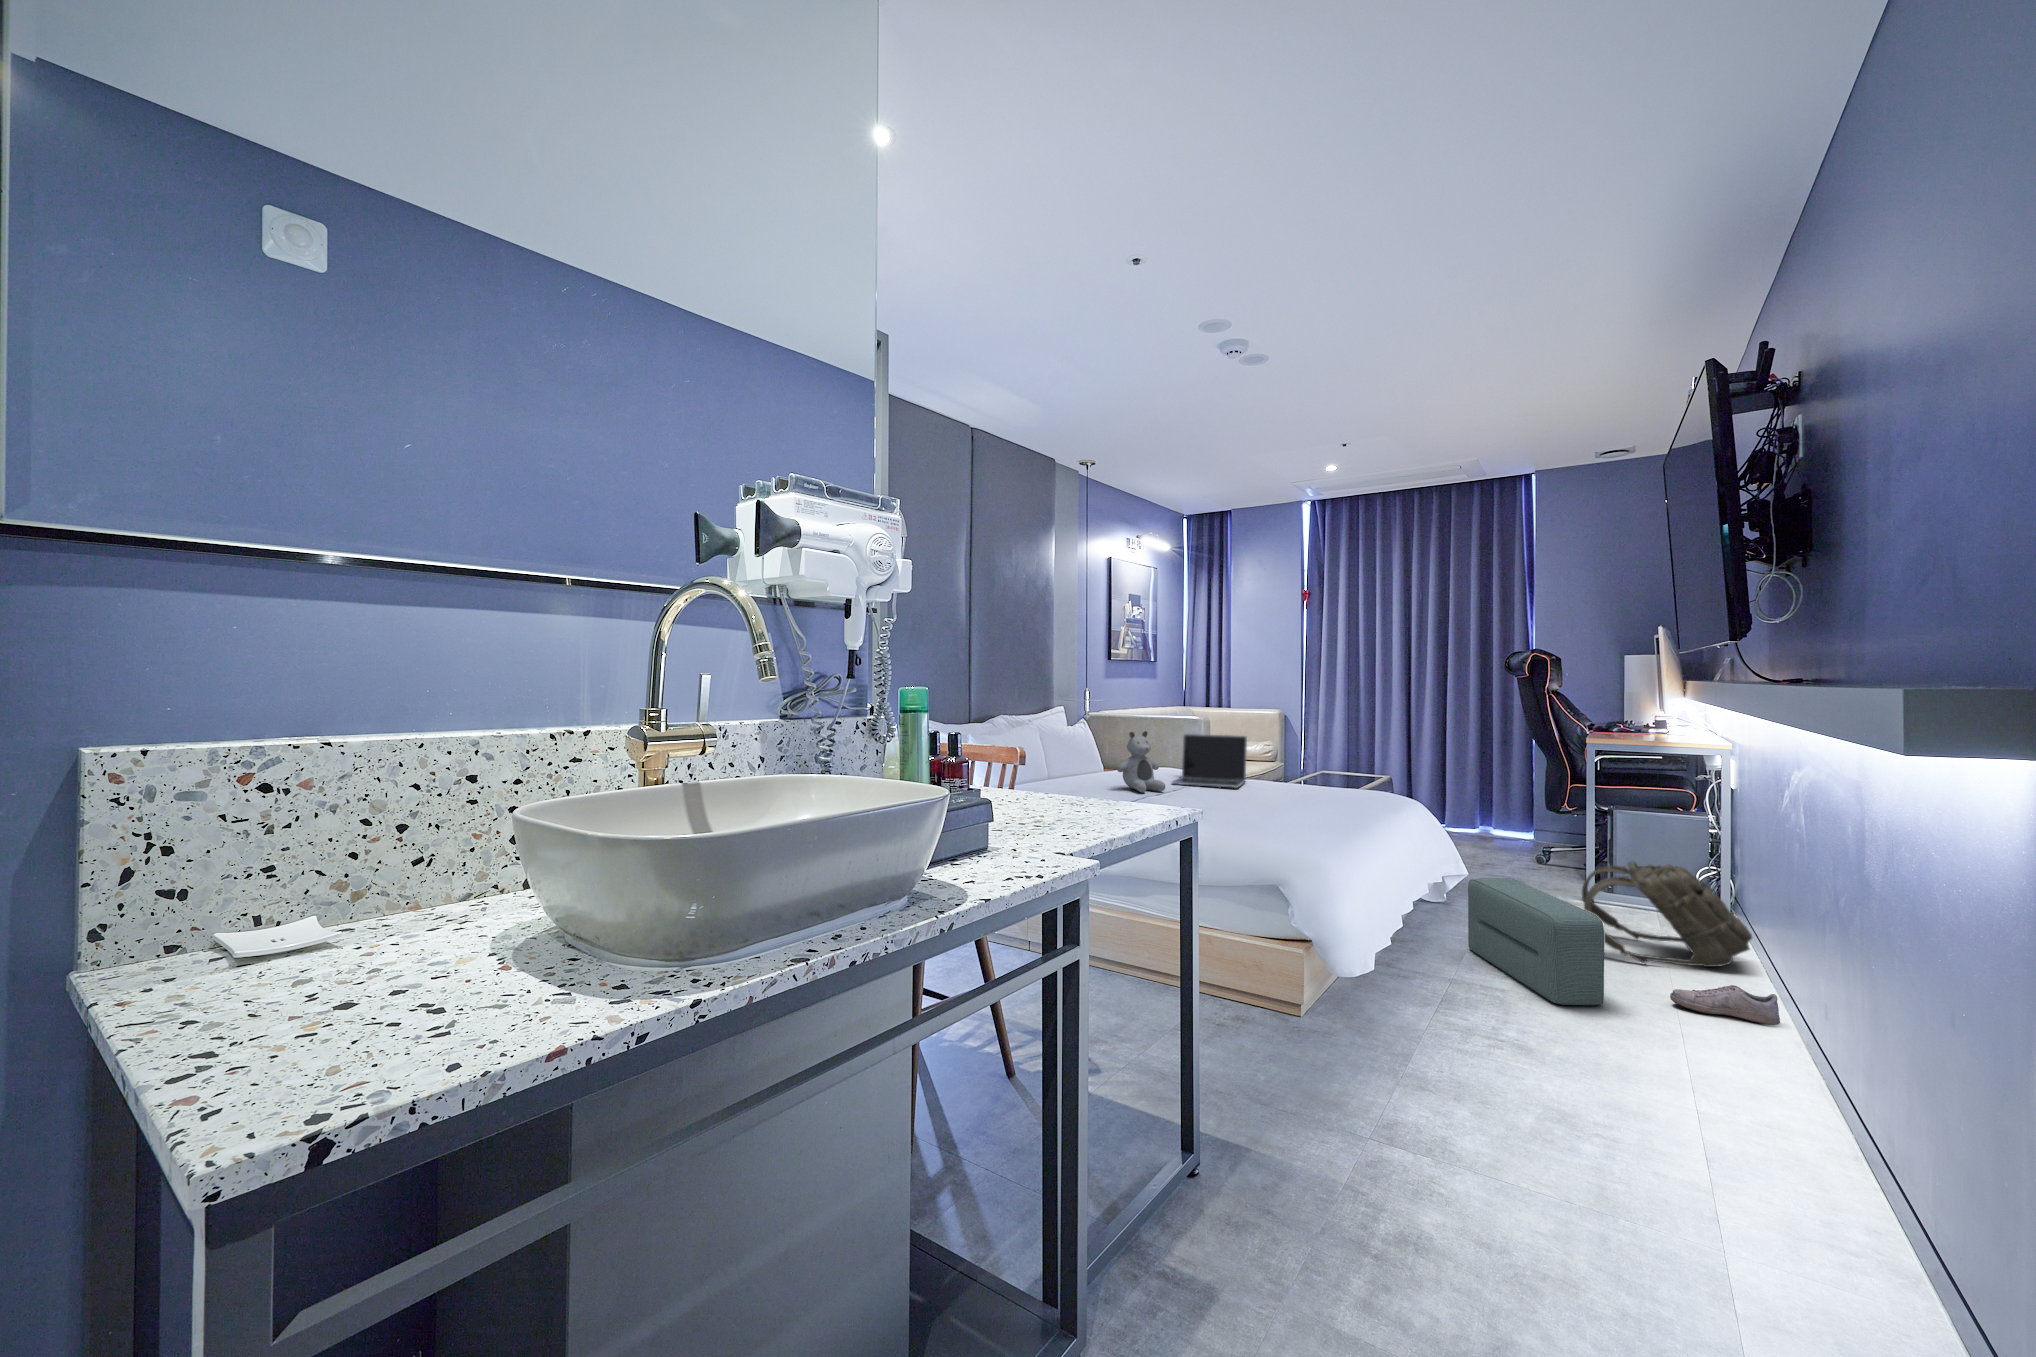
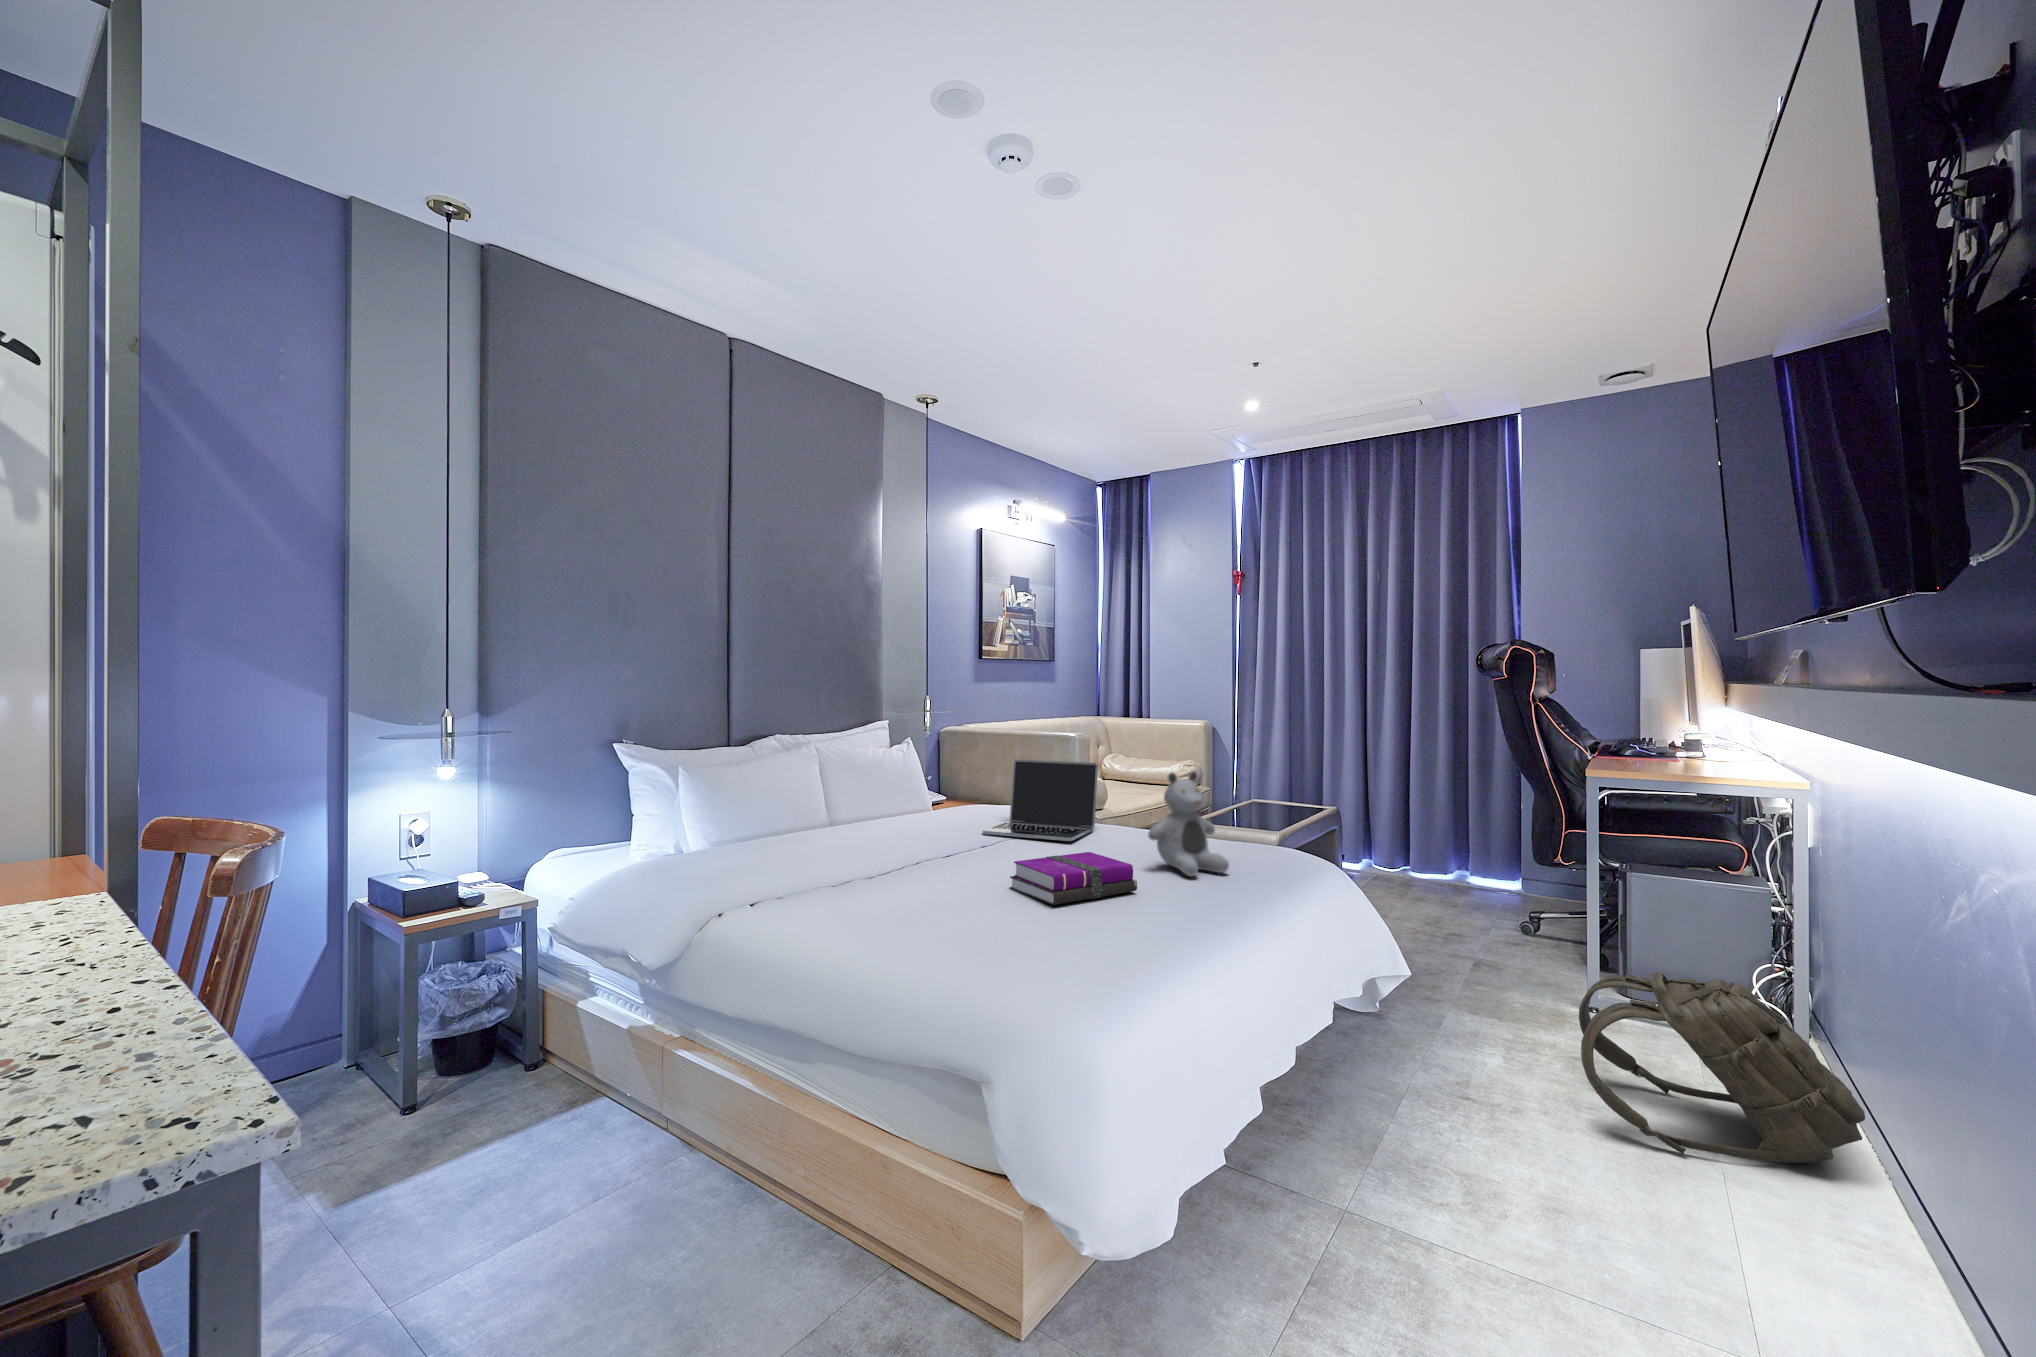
teddy bear: present [1117,731,1165,793] -> present [1148,771,1229,877]
notebook: none [1224,790,1306,818] -> present [1010,852,1137,905]
pouf: present [1468,878,1604,1005] -> none [1396,1000,1613,1271]
shoe: present [1670,985,1780,1025] -> none [1734,1240,1949,1338]

